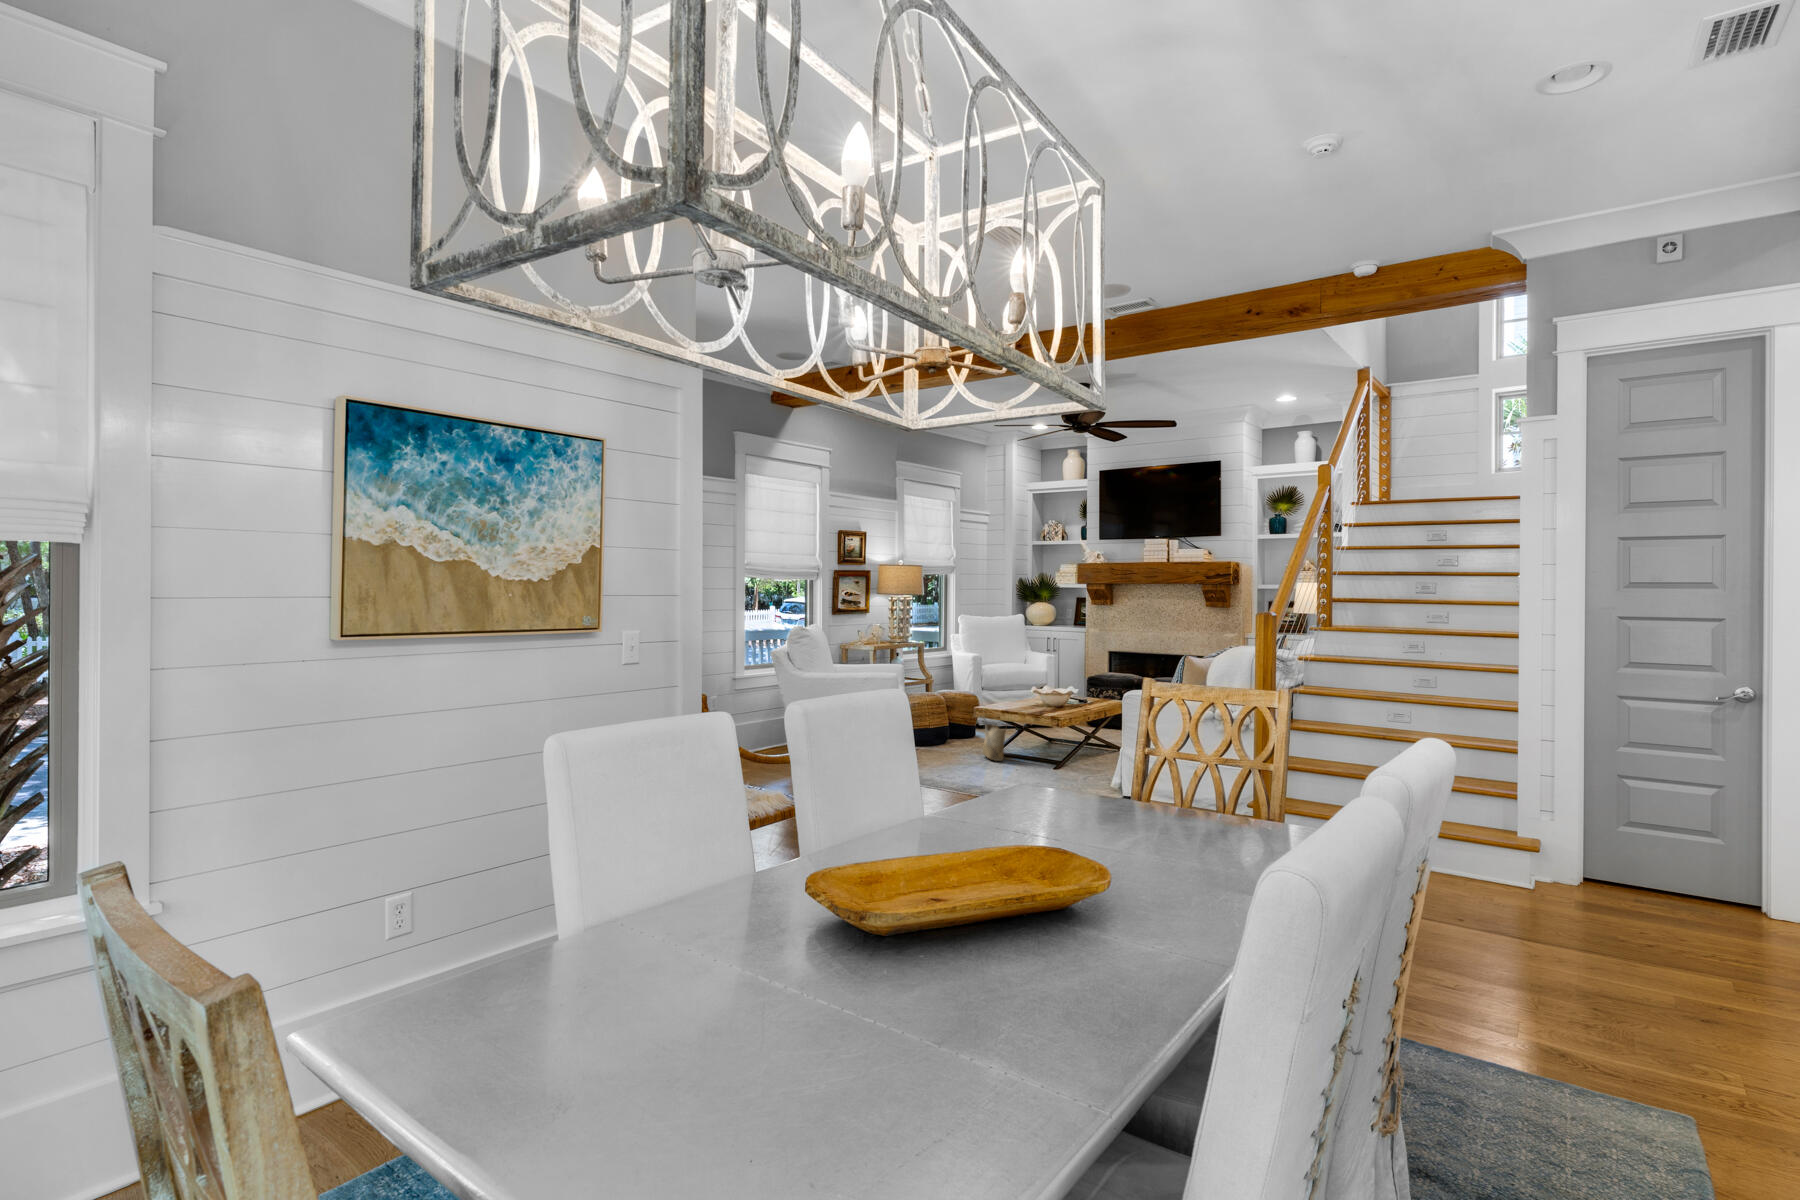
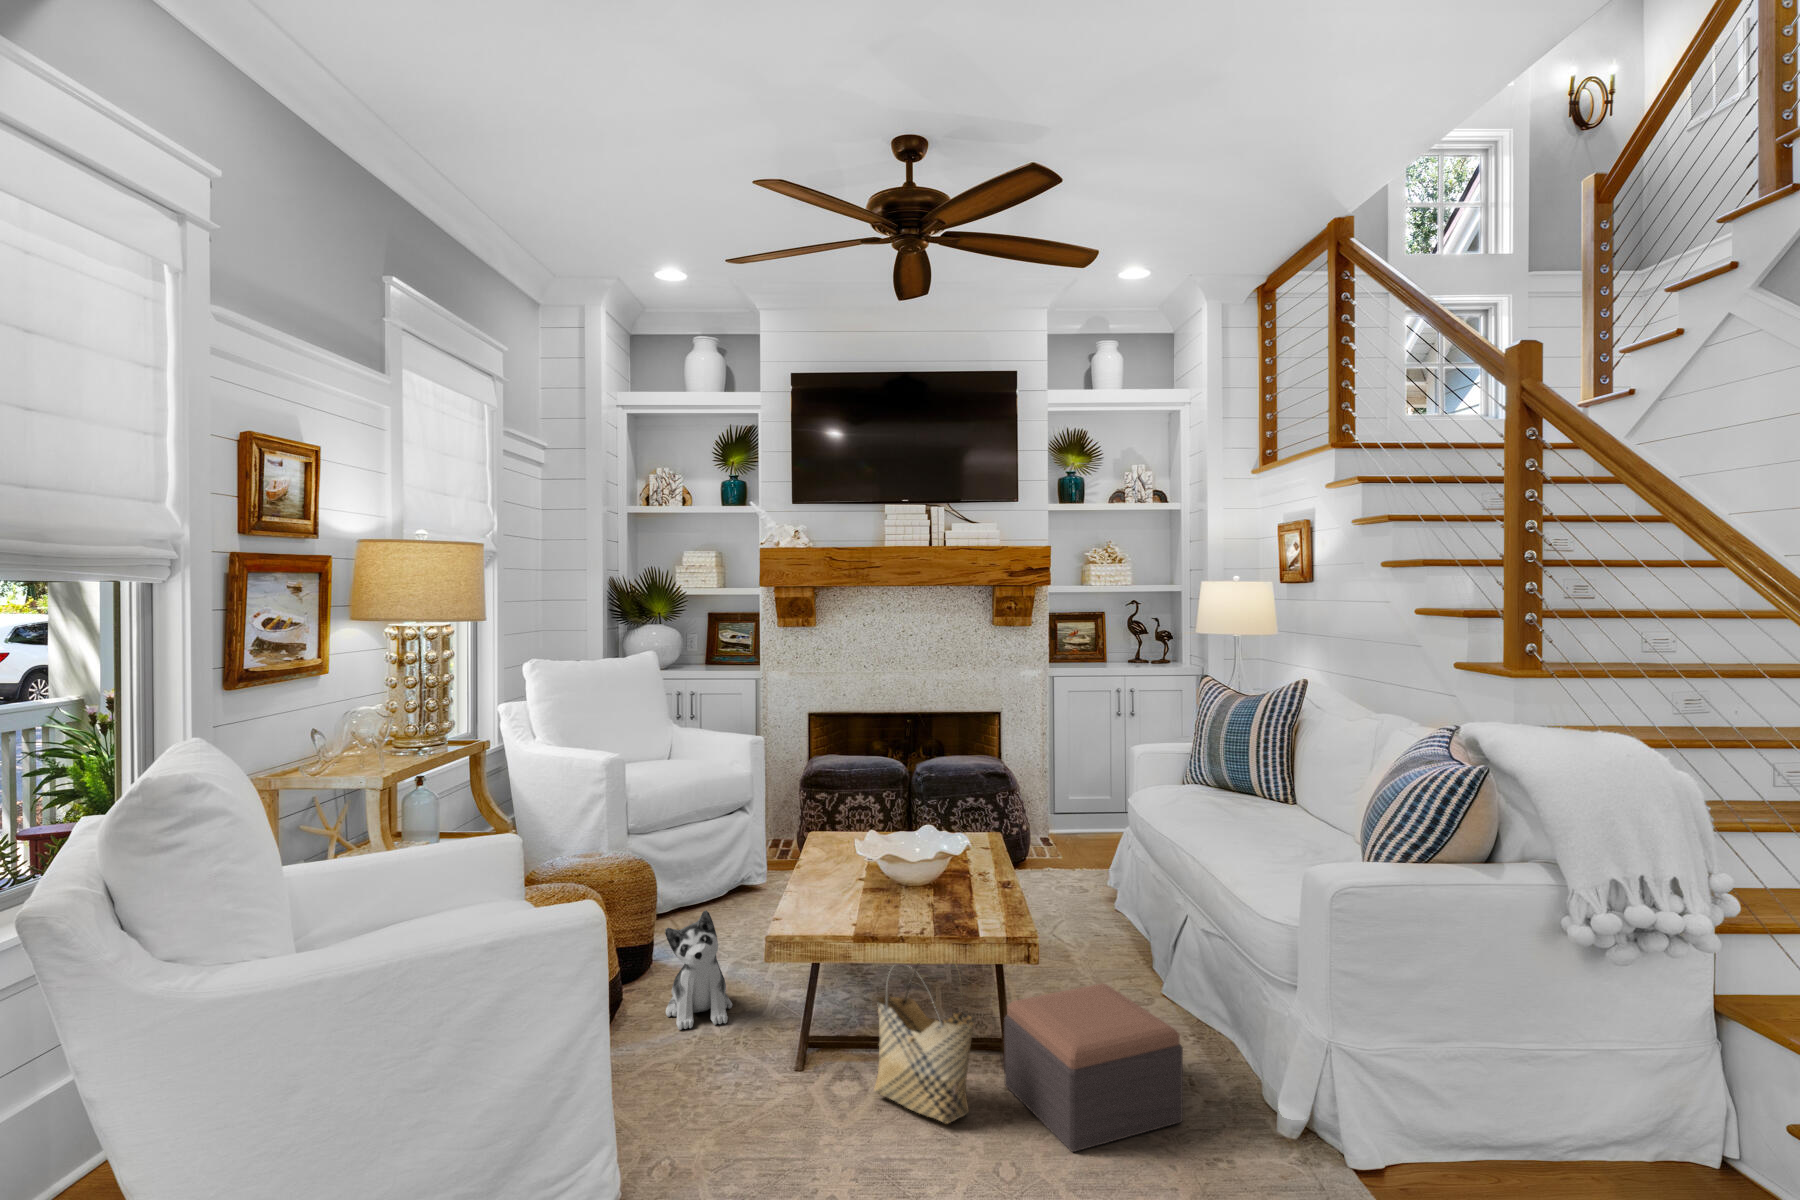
plush toy: none [950,702,976,743] -> present [665,910,732,1030]
footstool: none [1017,730,1070,772] -> present [1004,984,1183,1152]

